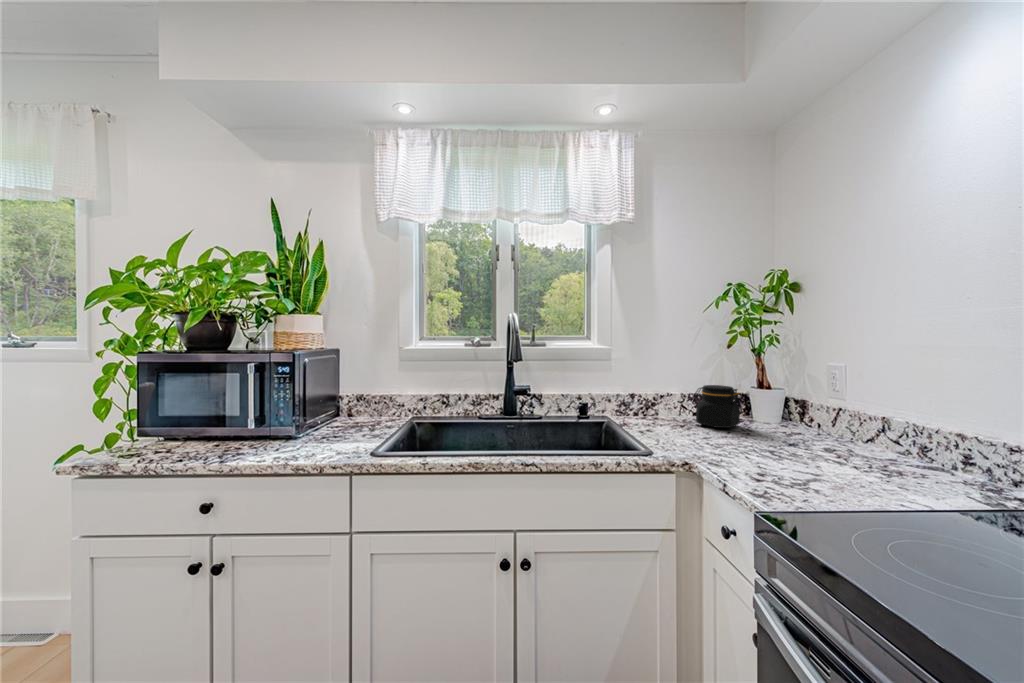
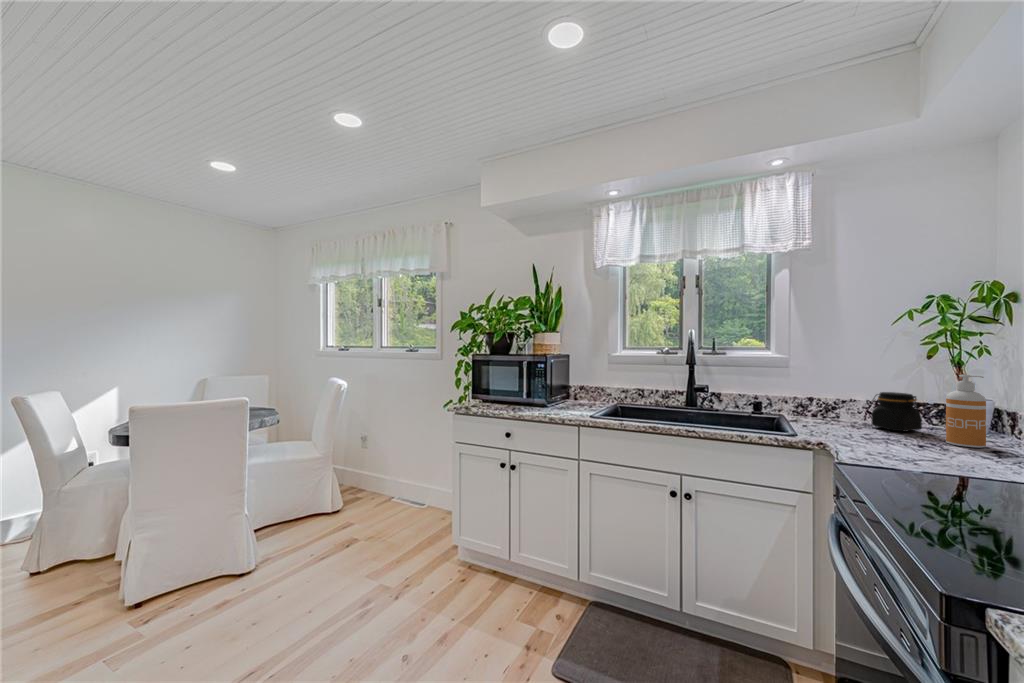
soap dispenser: none [775,366,813,445] -> present [946,375,986,448]

